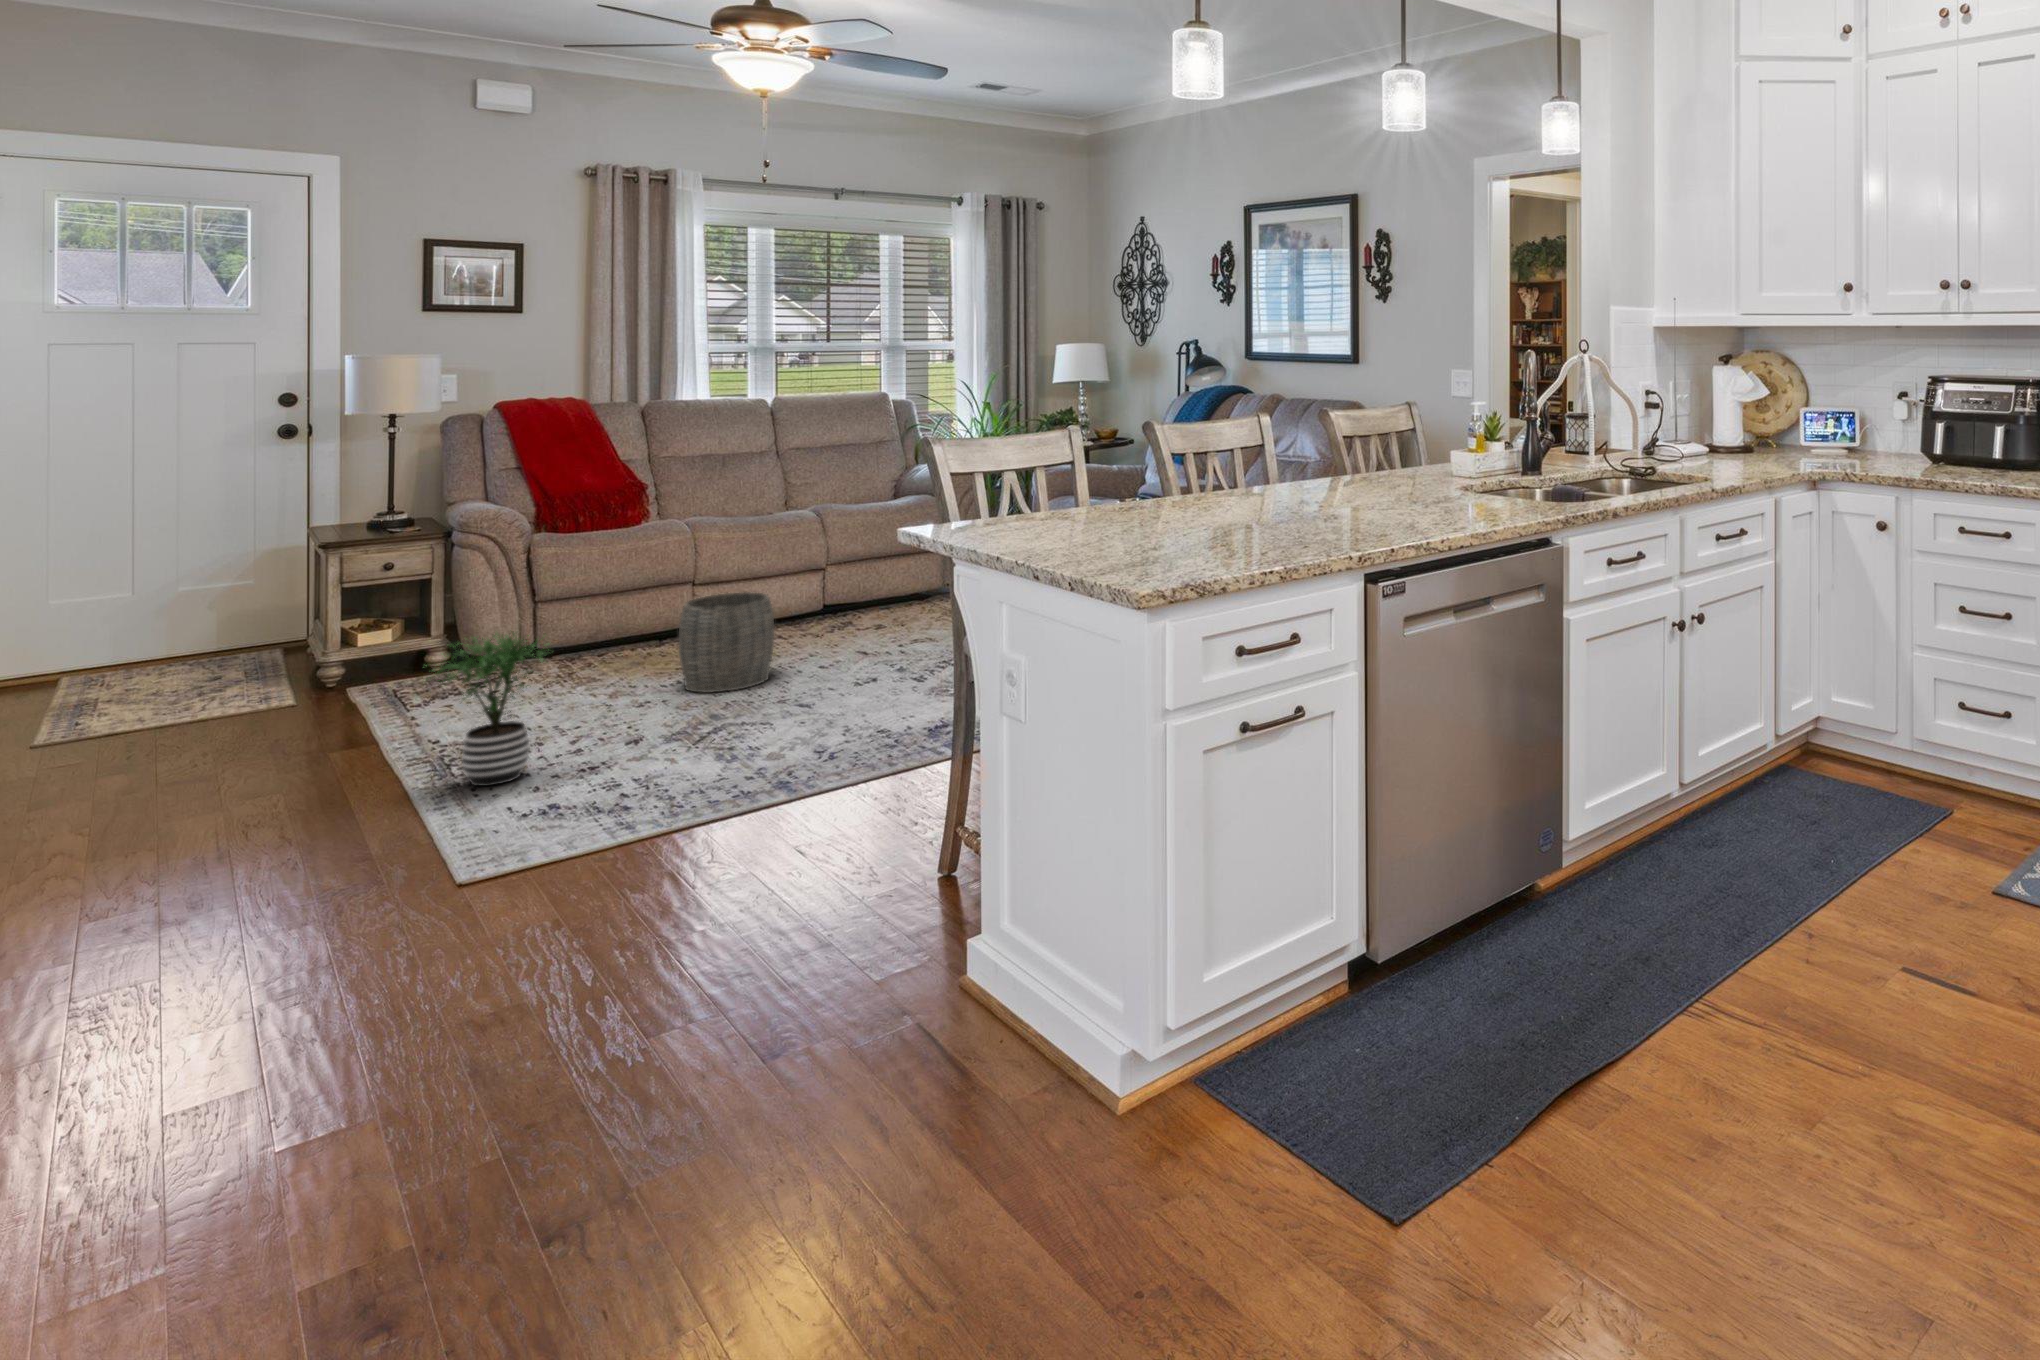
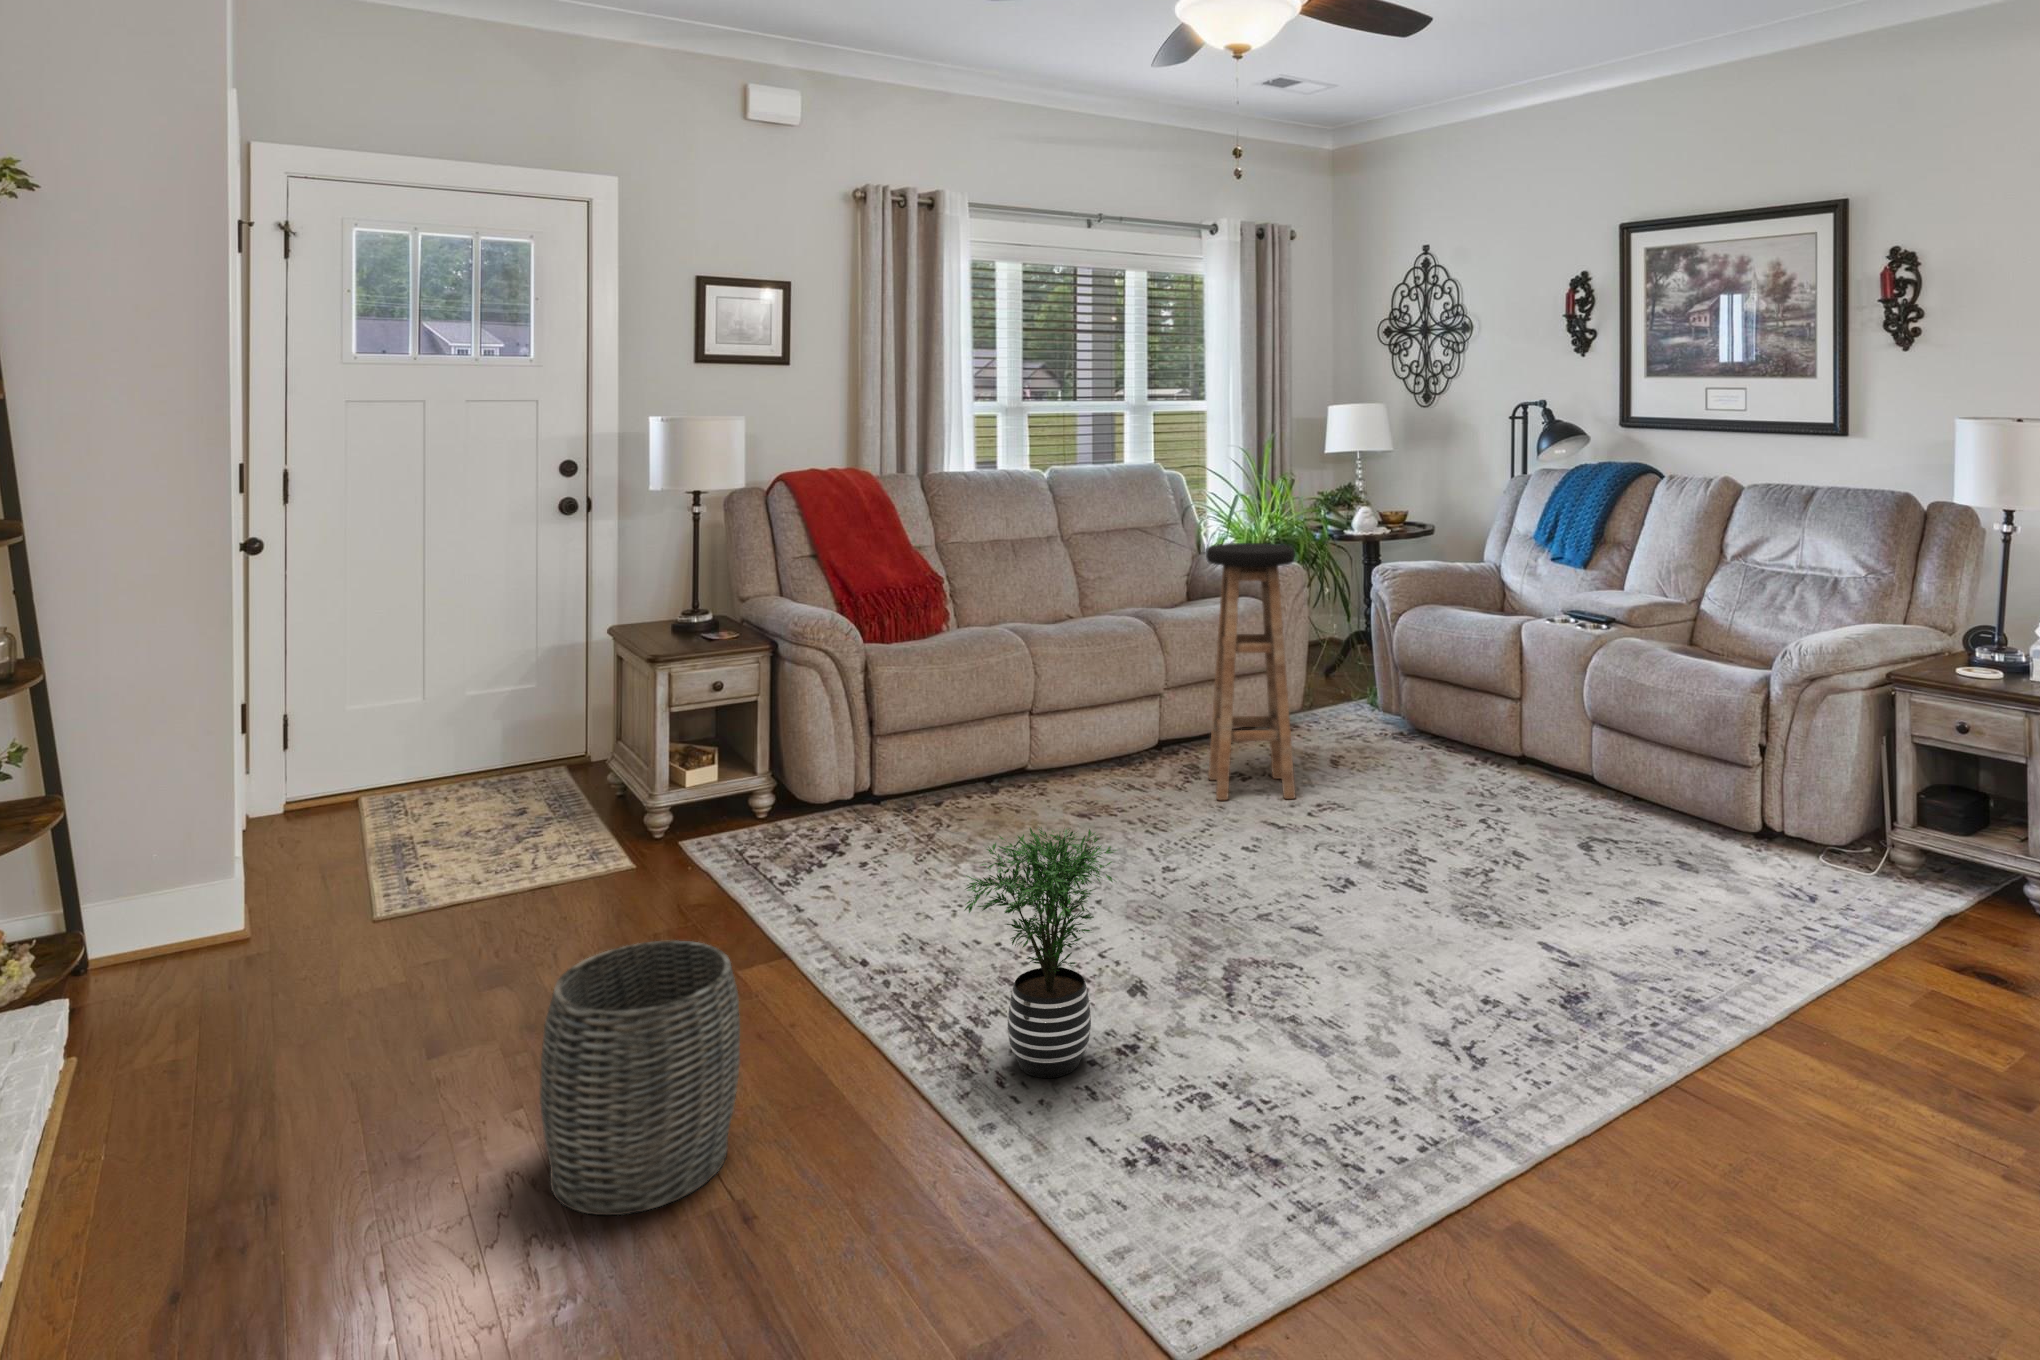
bar stool: none [822,451,895,640] -> present [1206,543,1296,800]
woven basket: present [679,592,774,693] -> present [540,940,740,1215]

